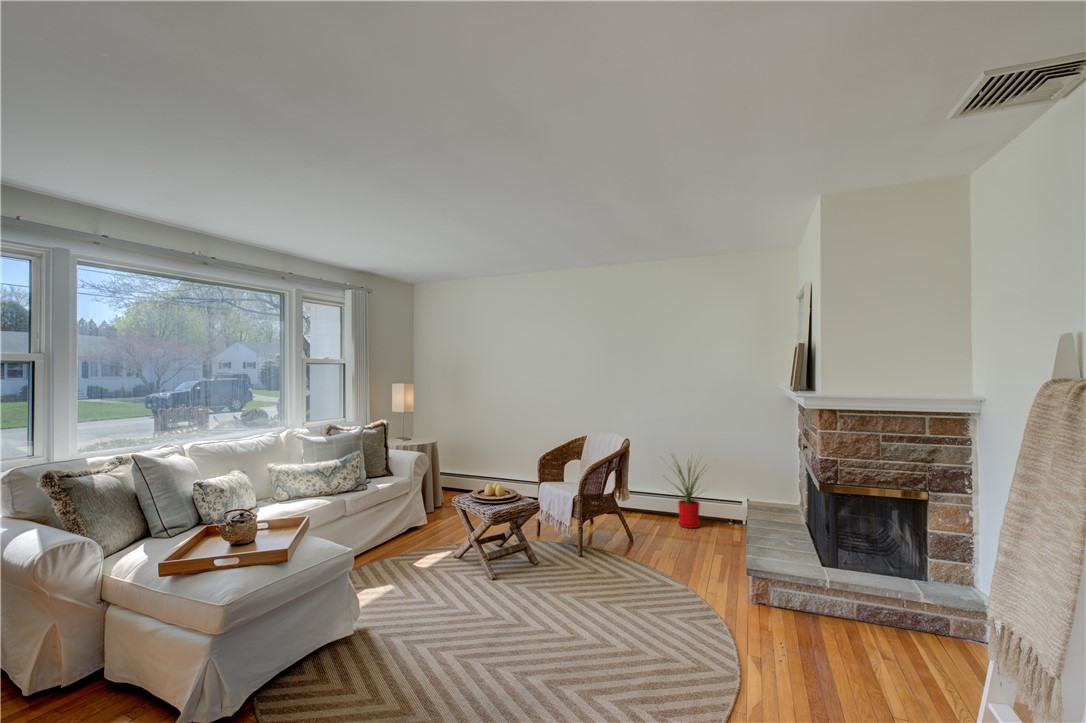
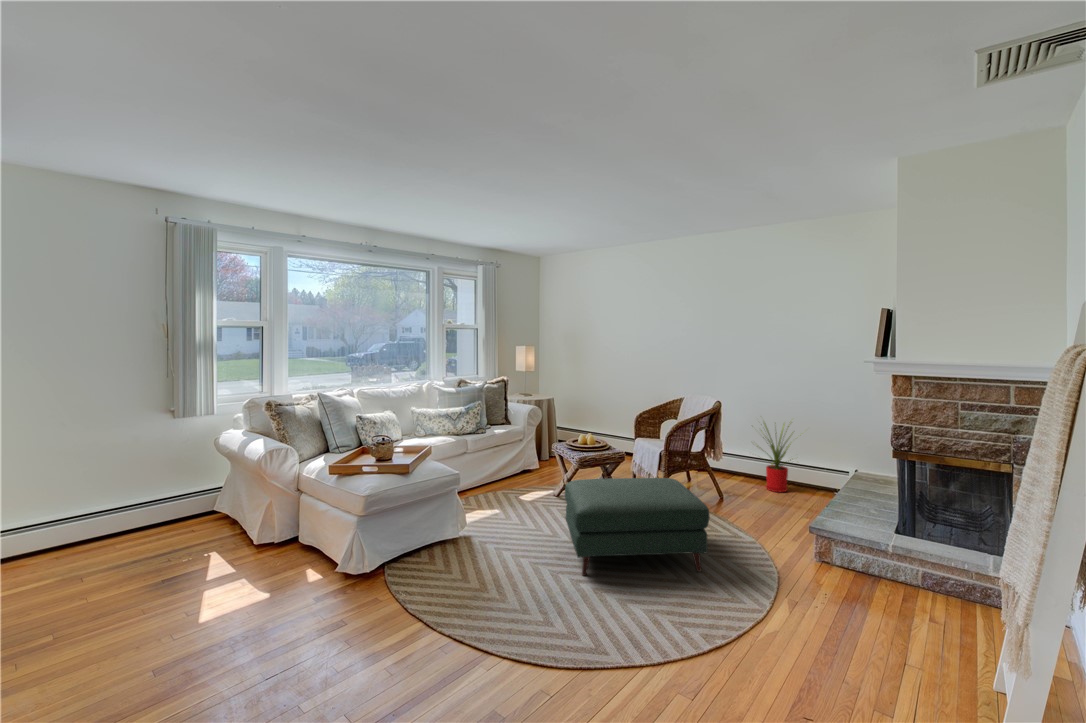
ottoman: none [487,531,660,667] -> present [565,478,709,576]

